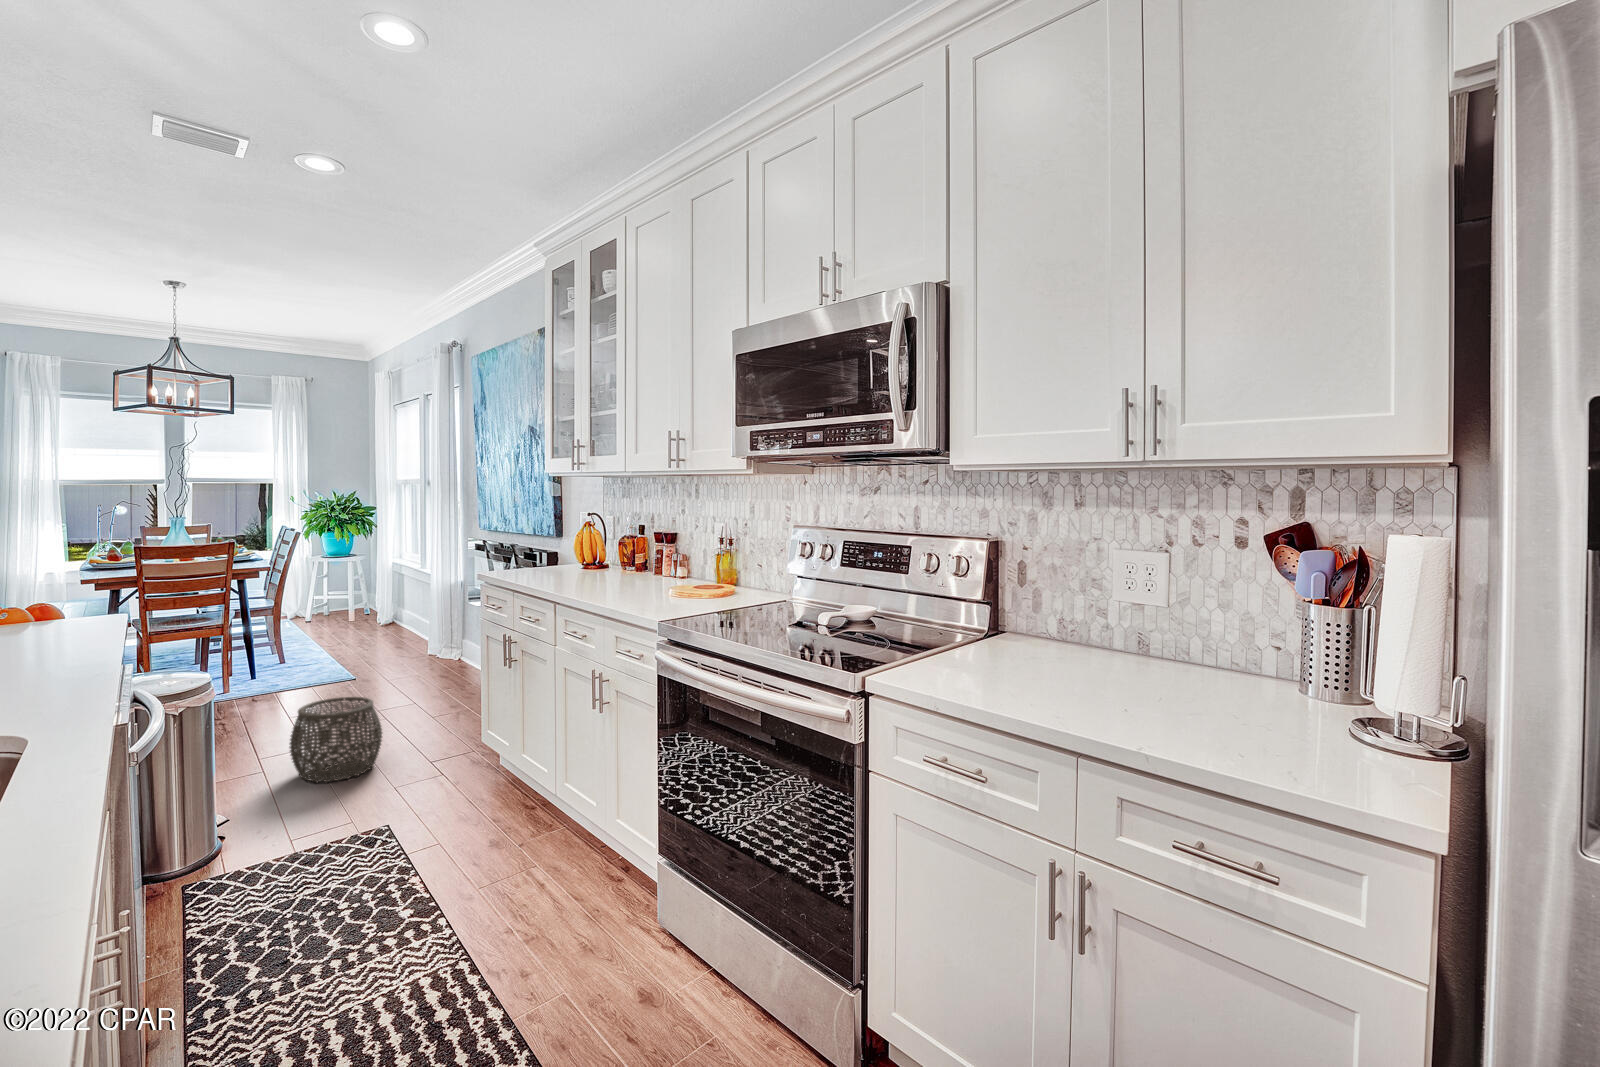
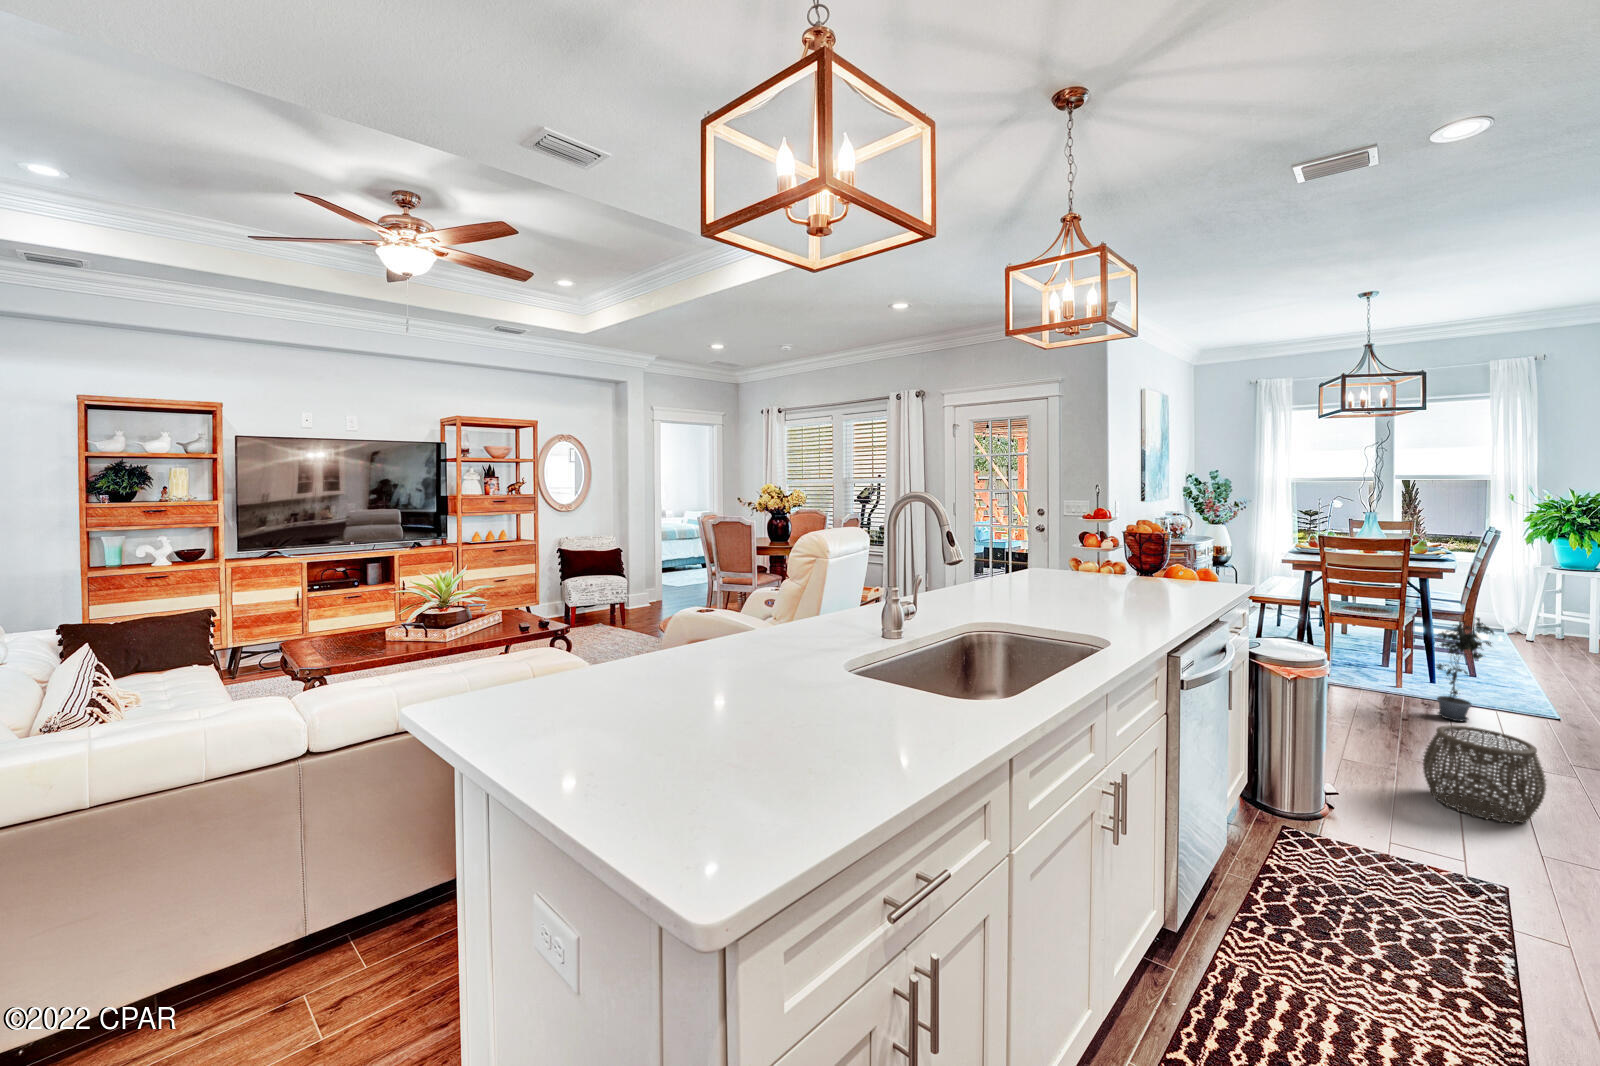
potted plant: none [251,599,307,705] -> present [1436,618,1494,721]

